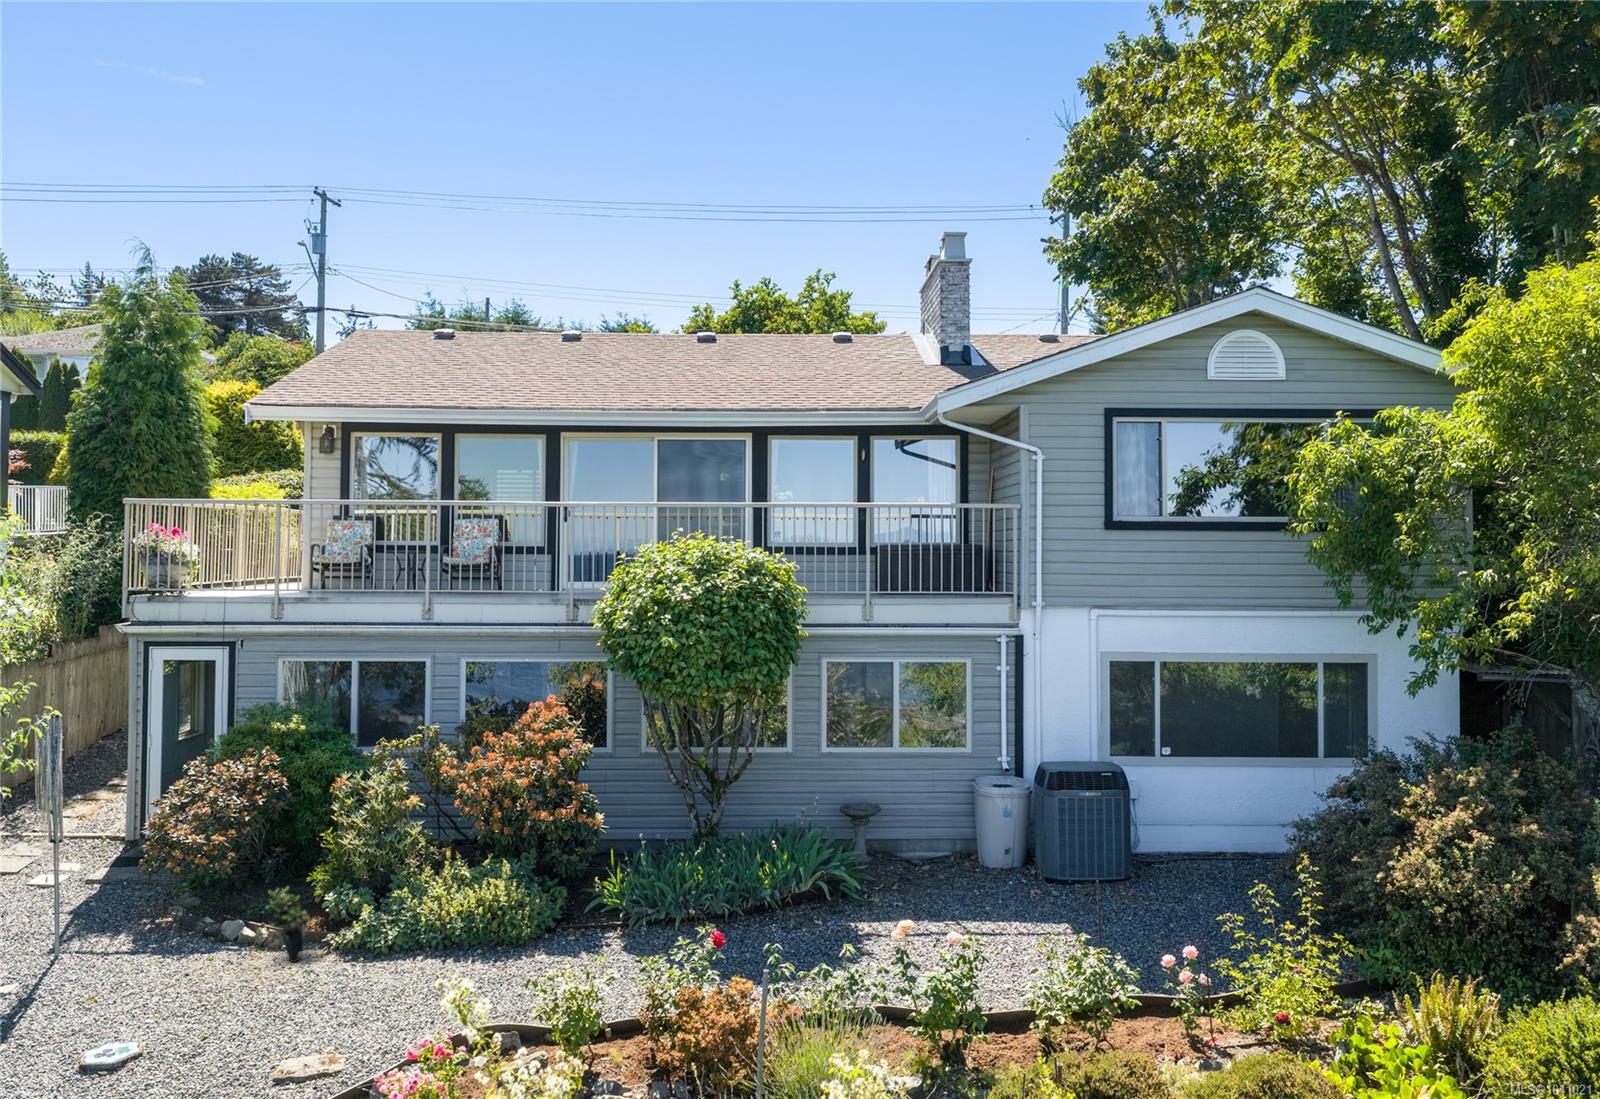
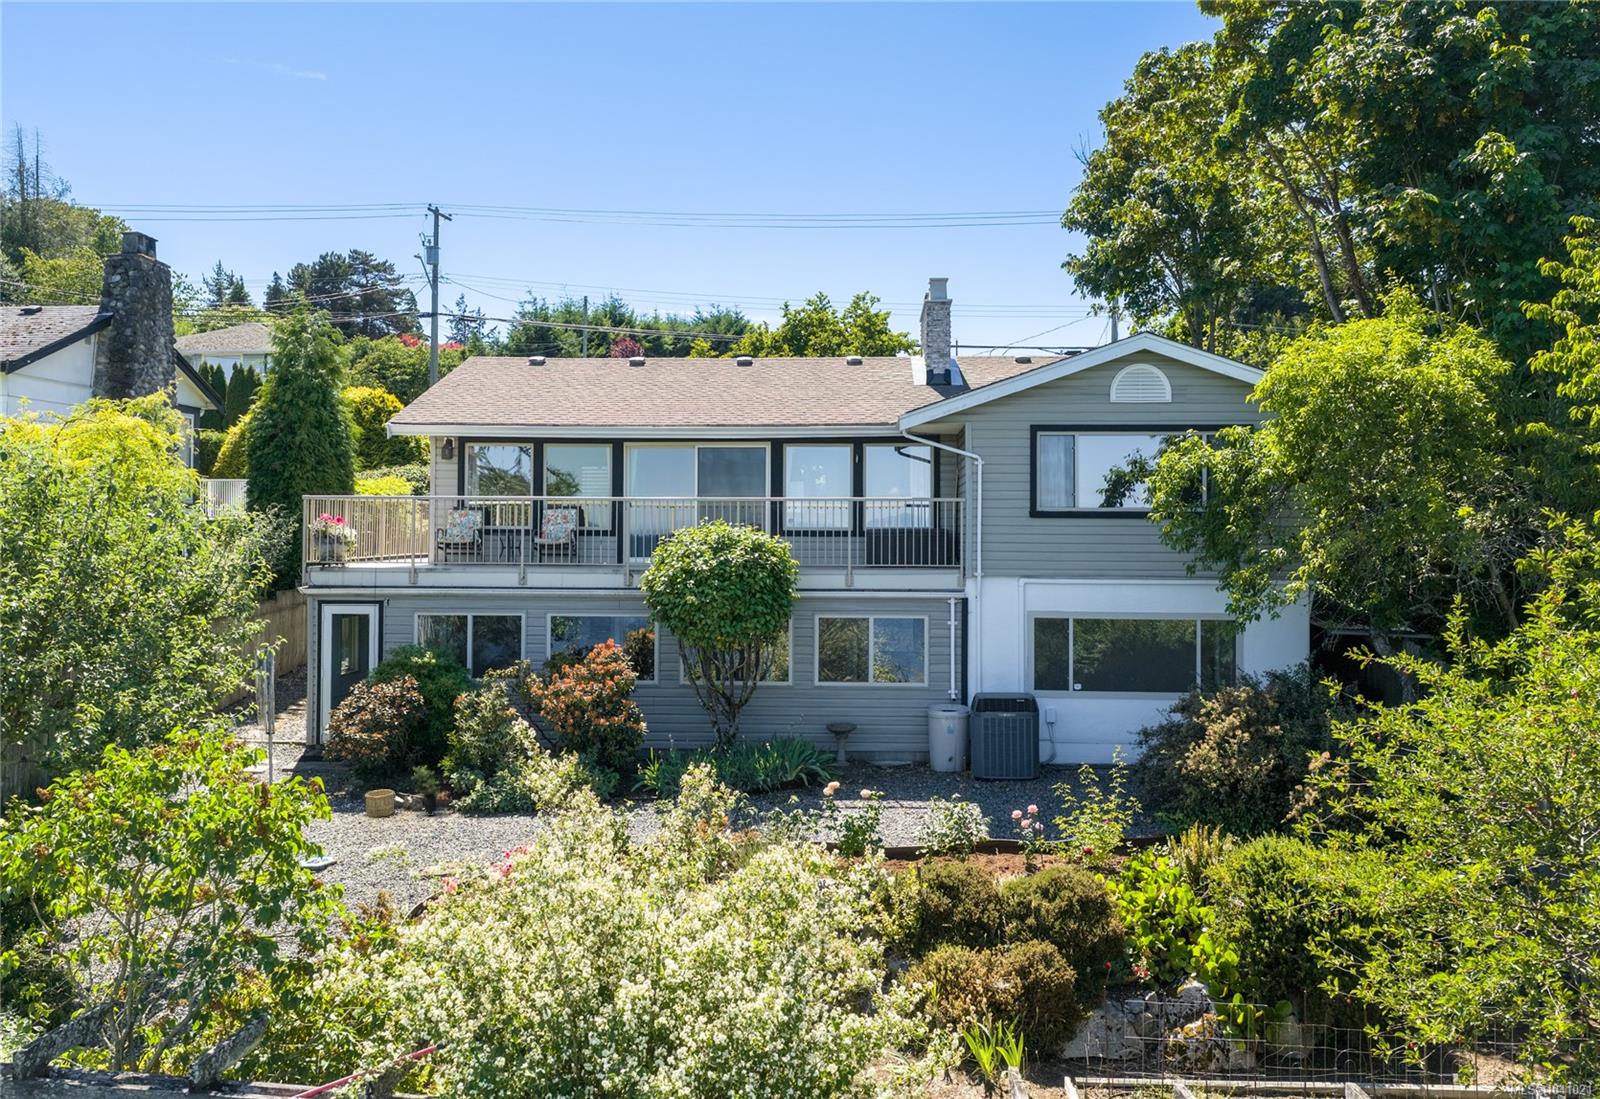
wooden bucket: none [194,923,240,967] -> present [365,789,394,817]

